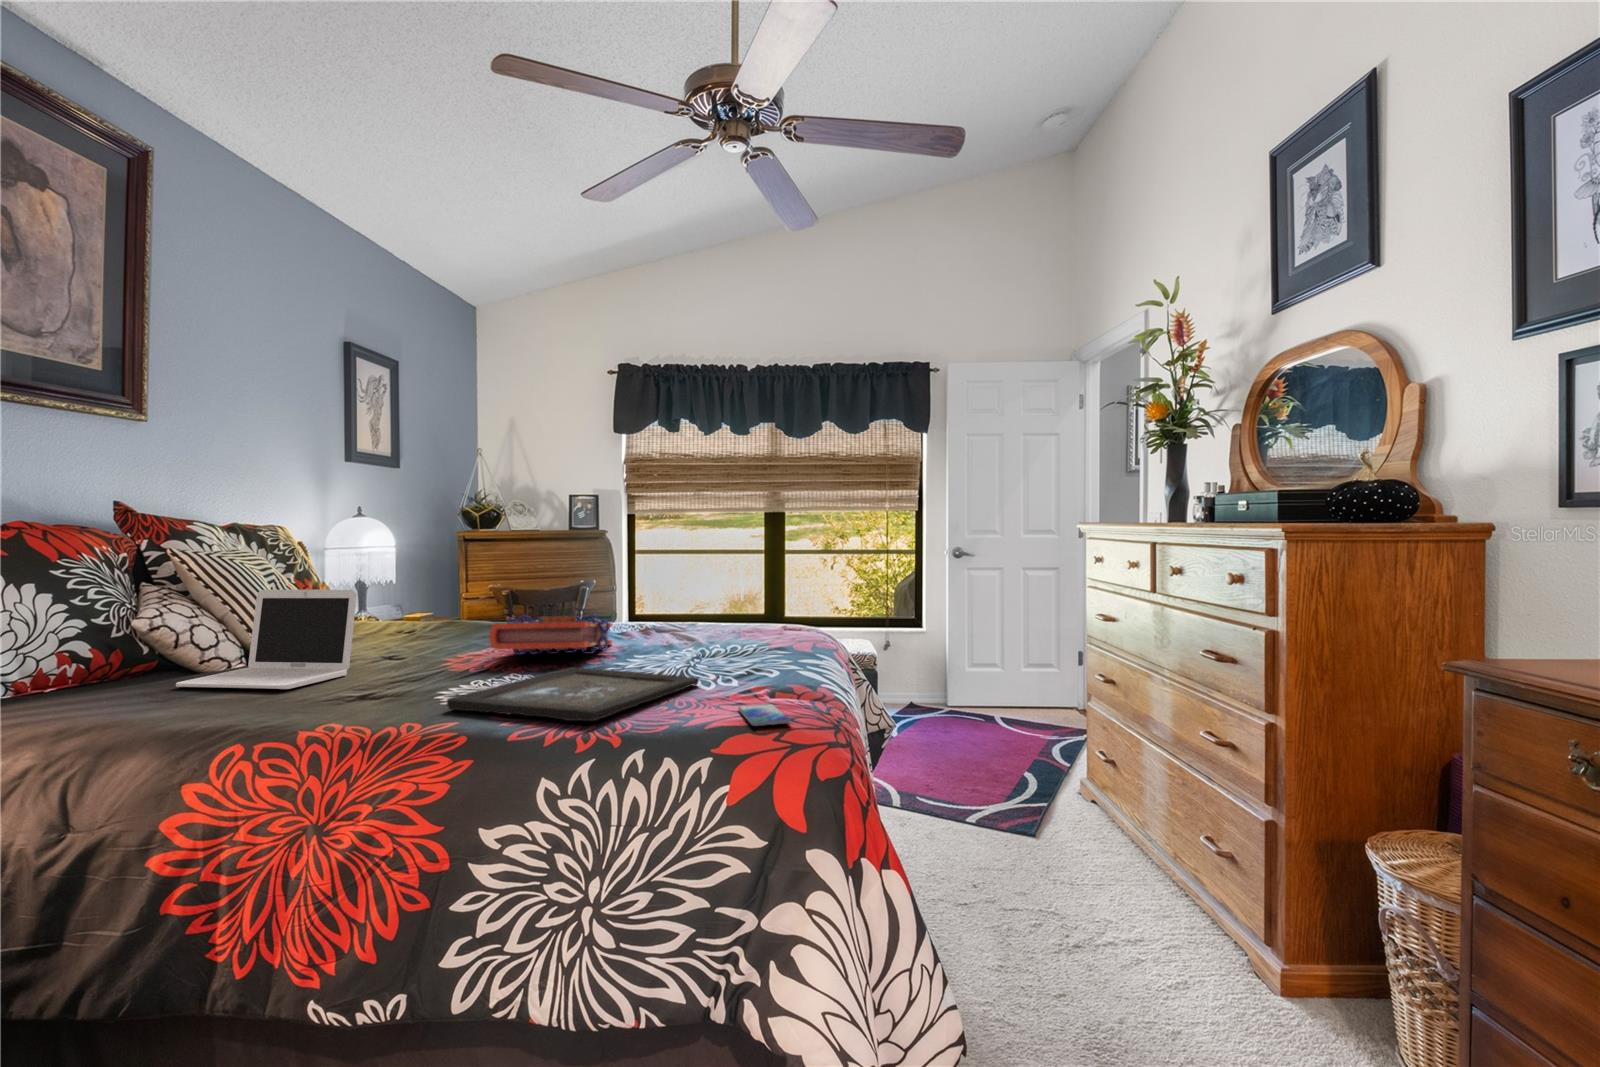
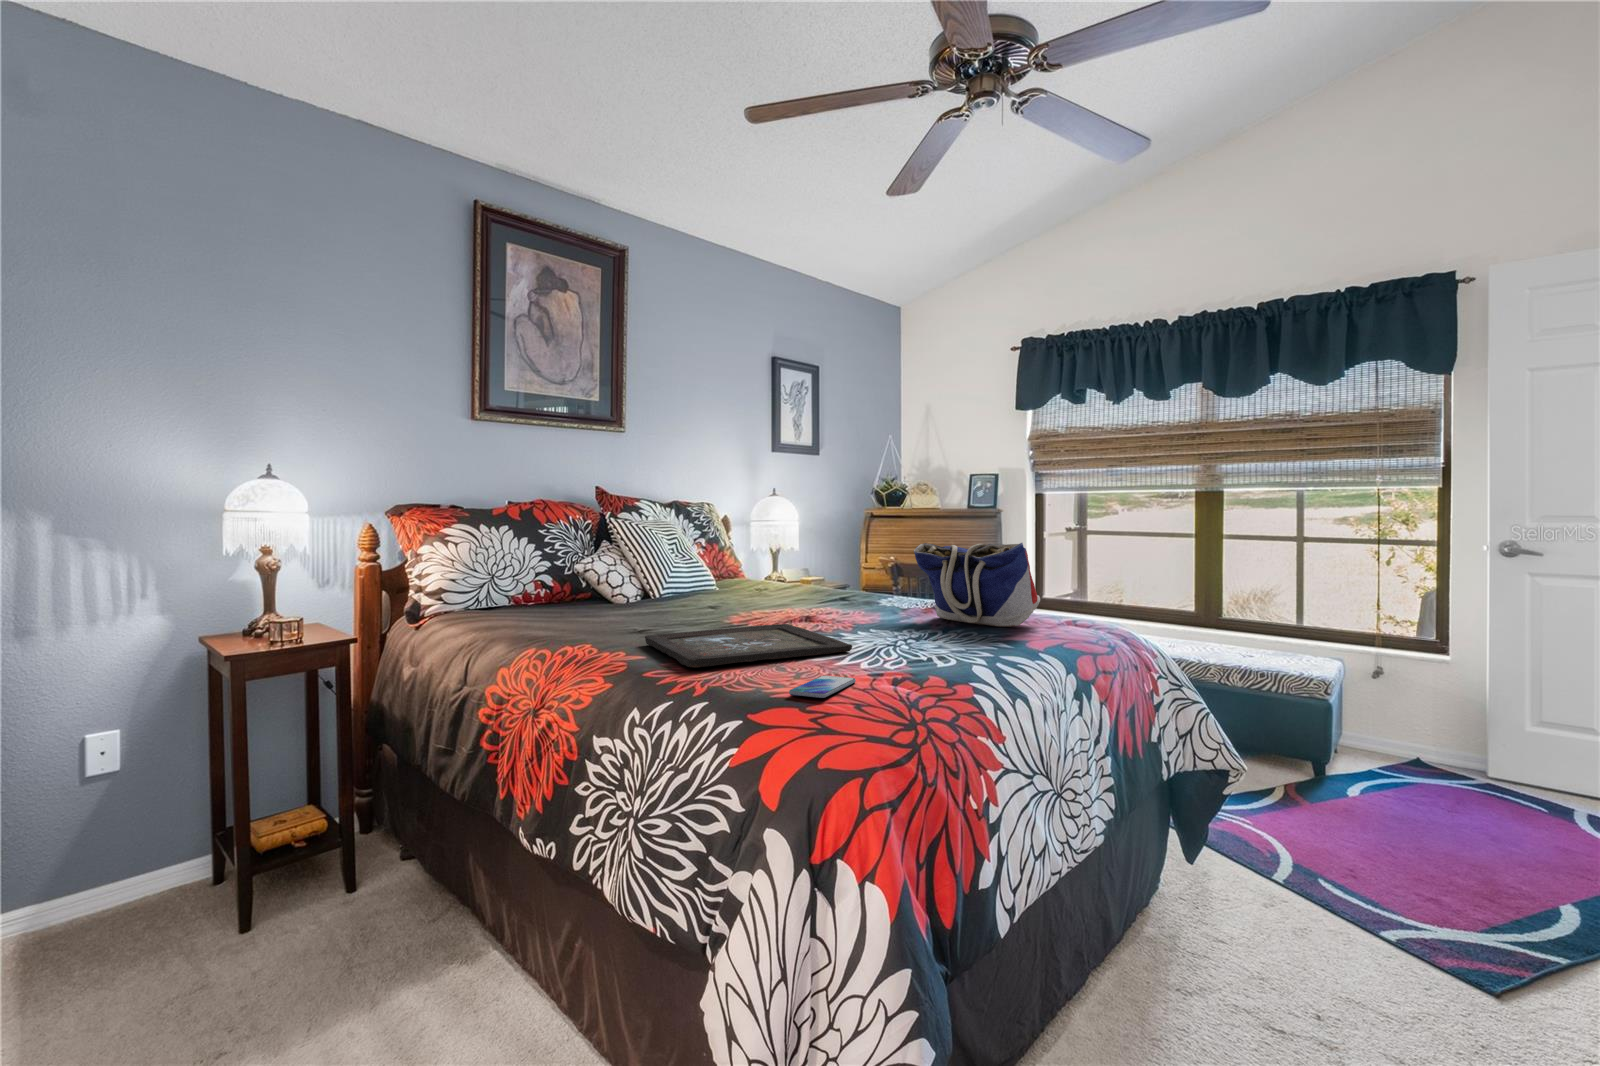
tote bag: none [671,568,795,648] -> present [914,543,1040,627]
laptop: present [176,590,357,689] -> none [571,548,670,618]
book: present [489,615,612,655] -> none [752,577,881,615]

